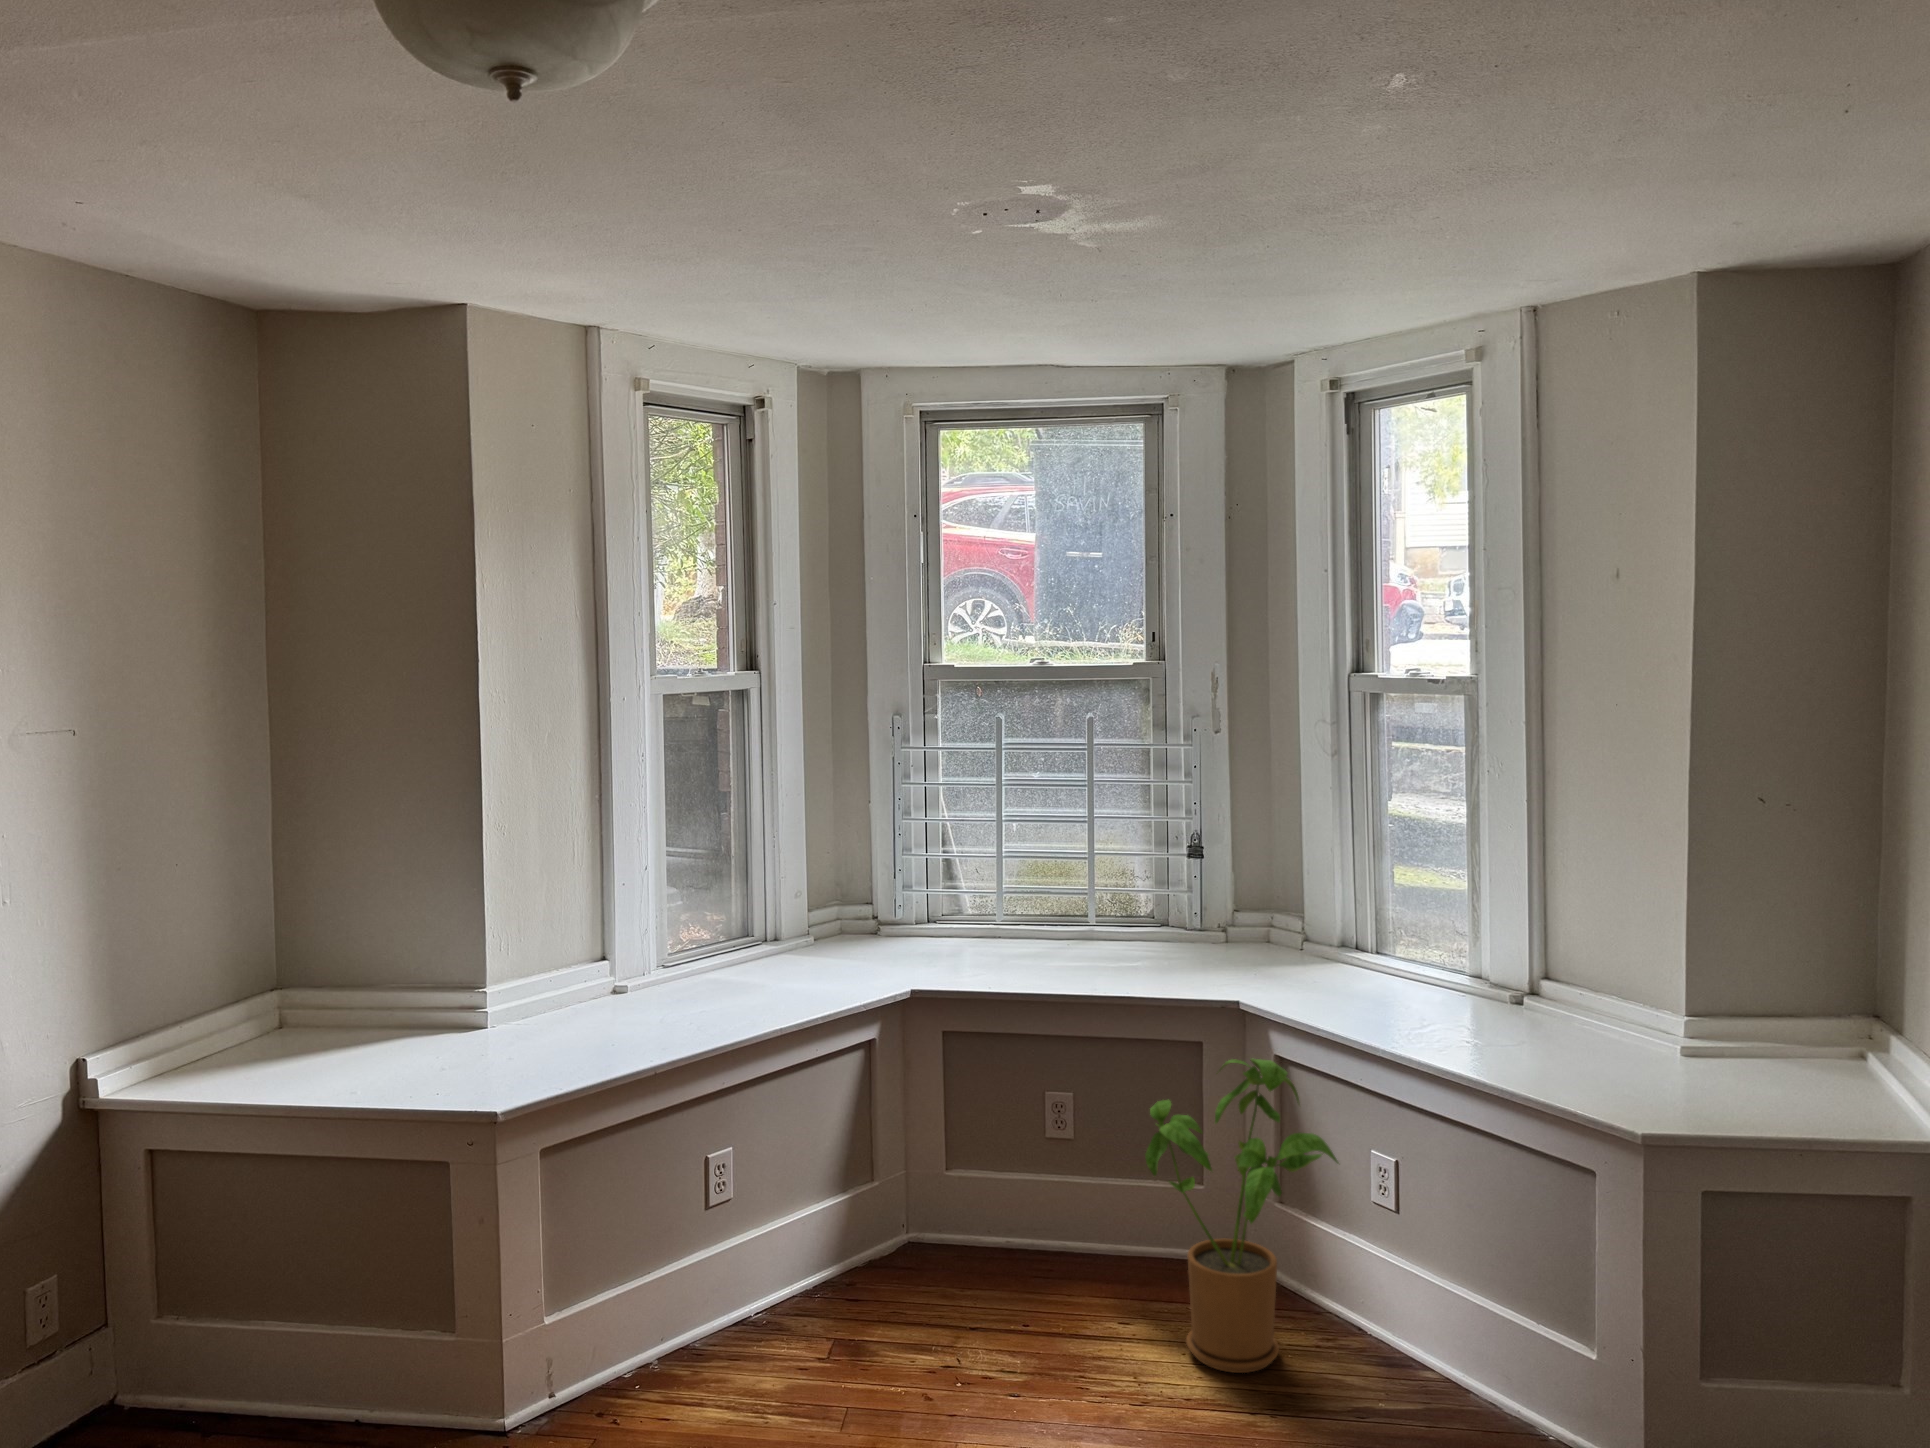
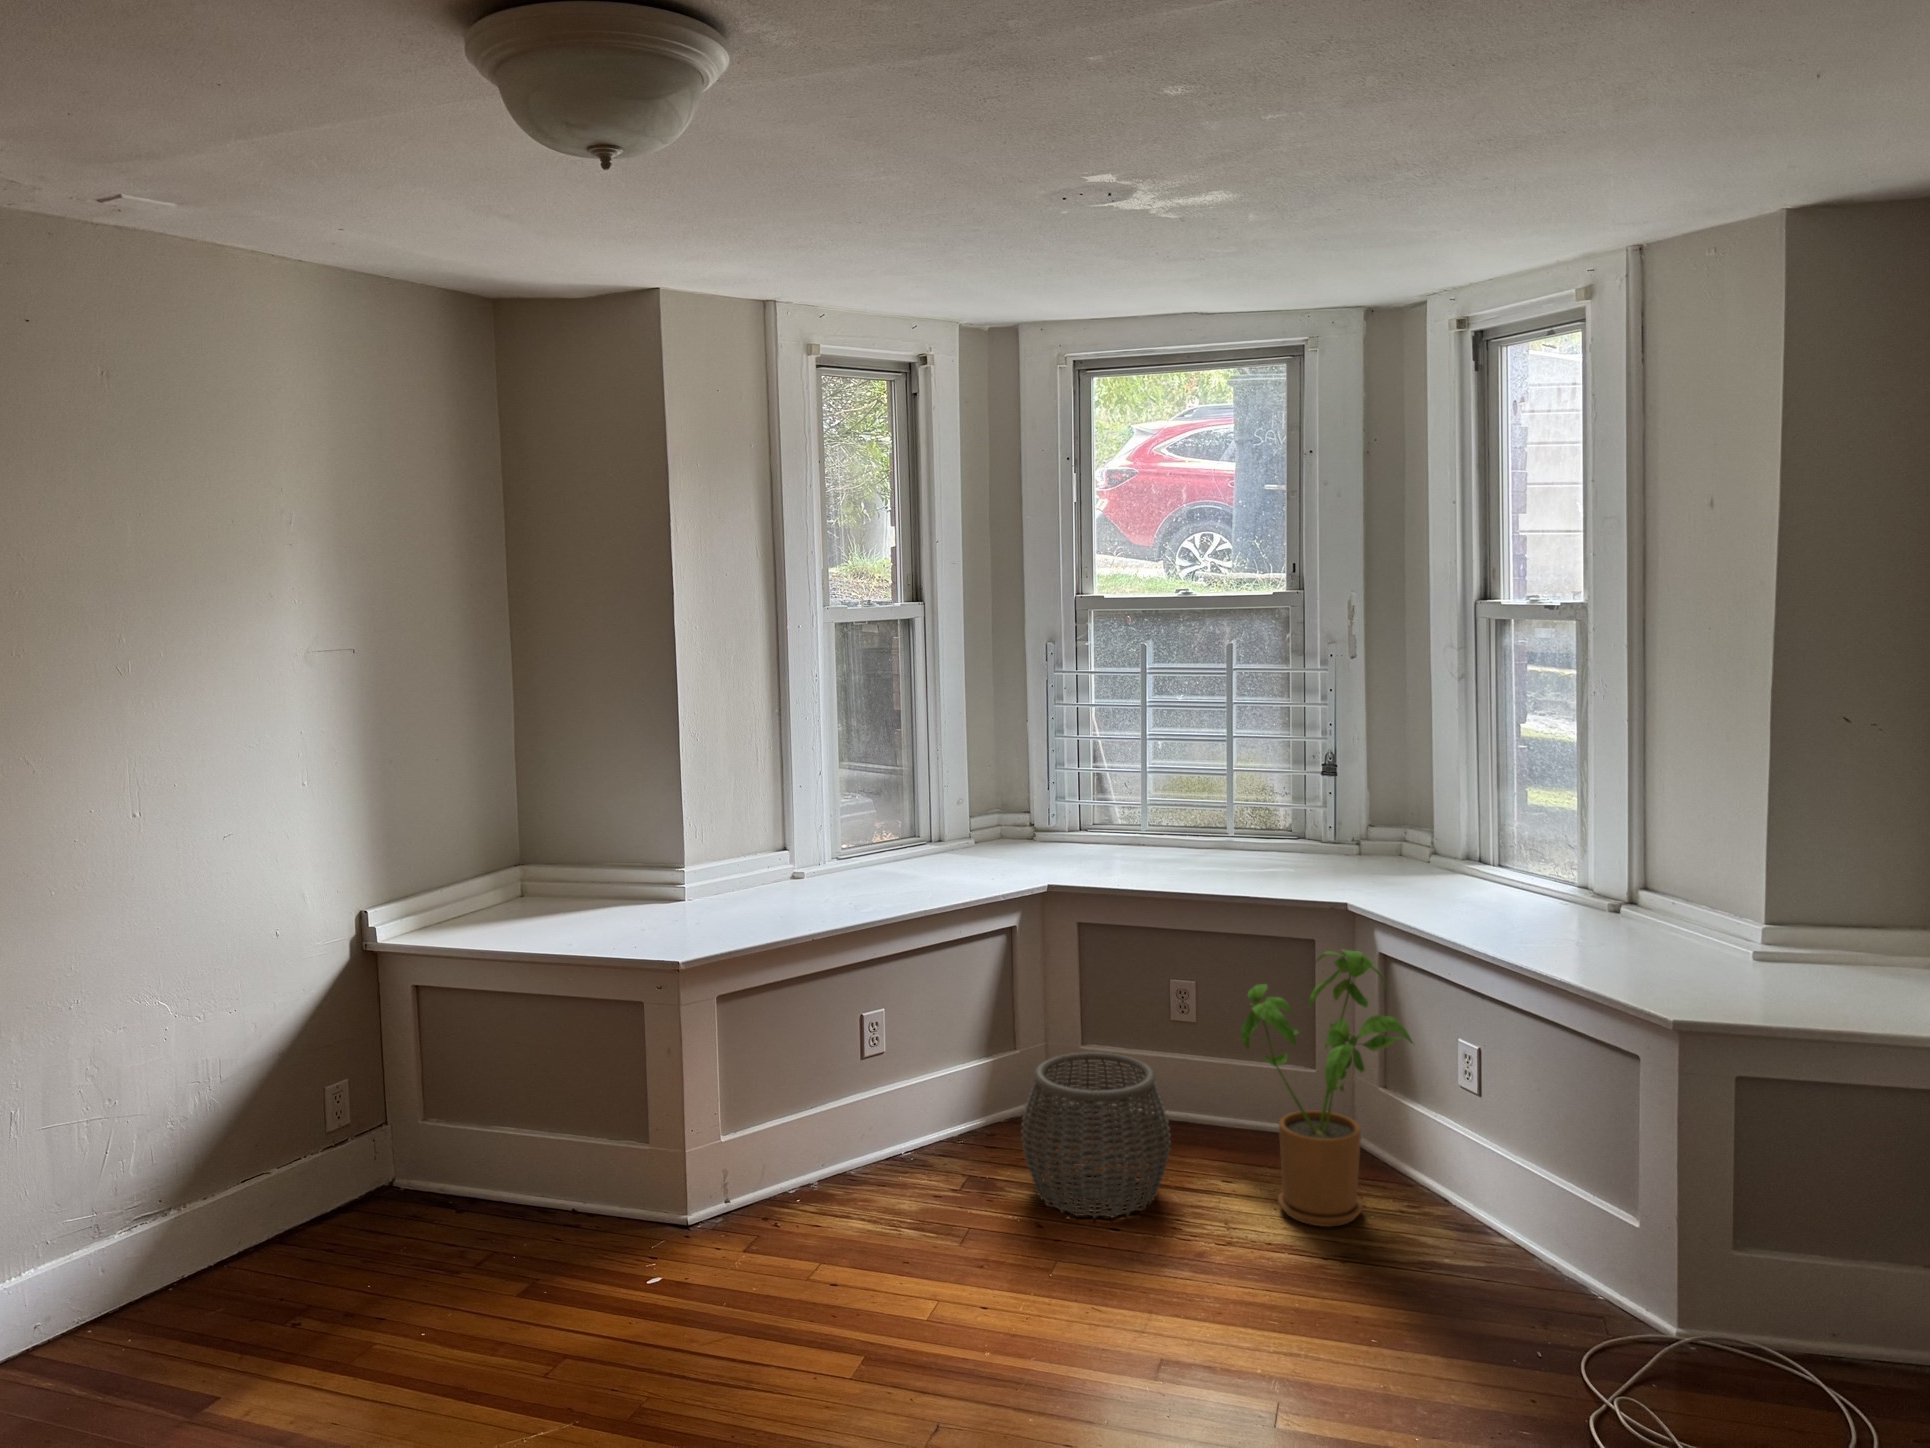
woven basket: none [898,1184,1069,1383] -> present [1021,1053,1171,1218]

